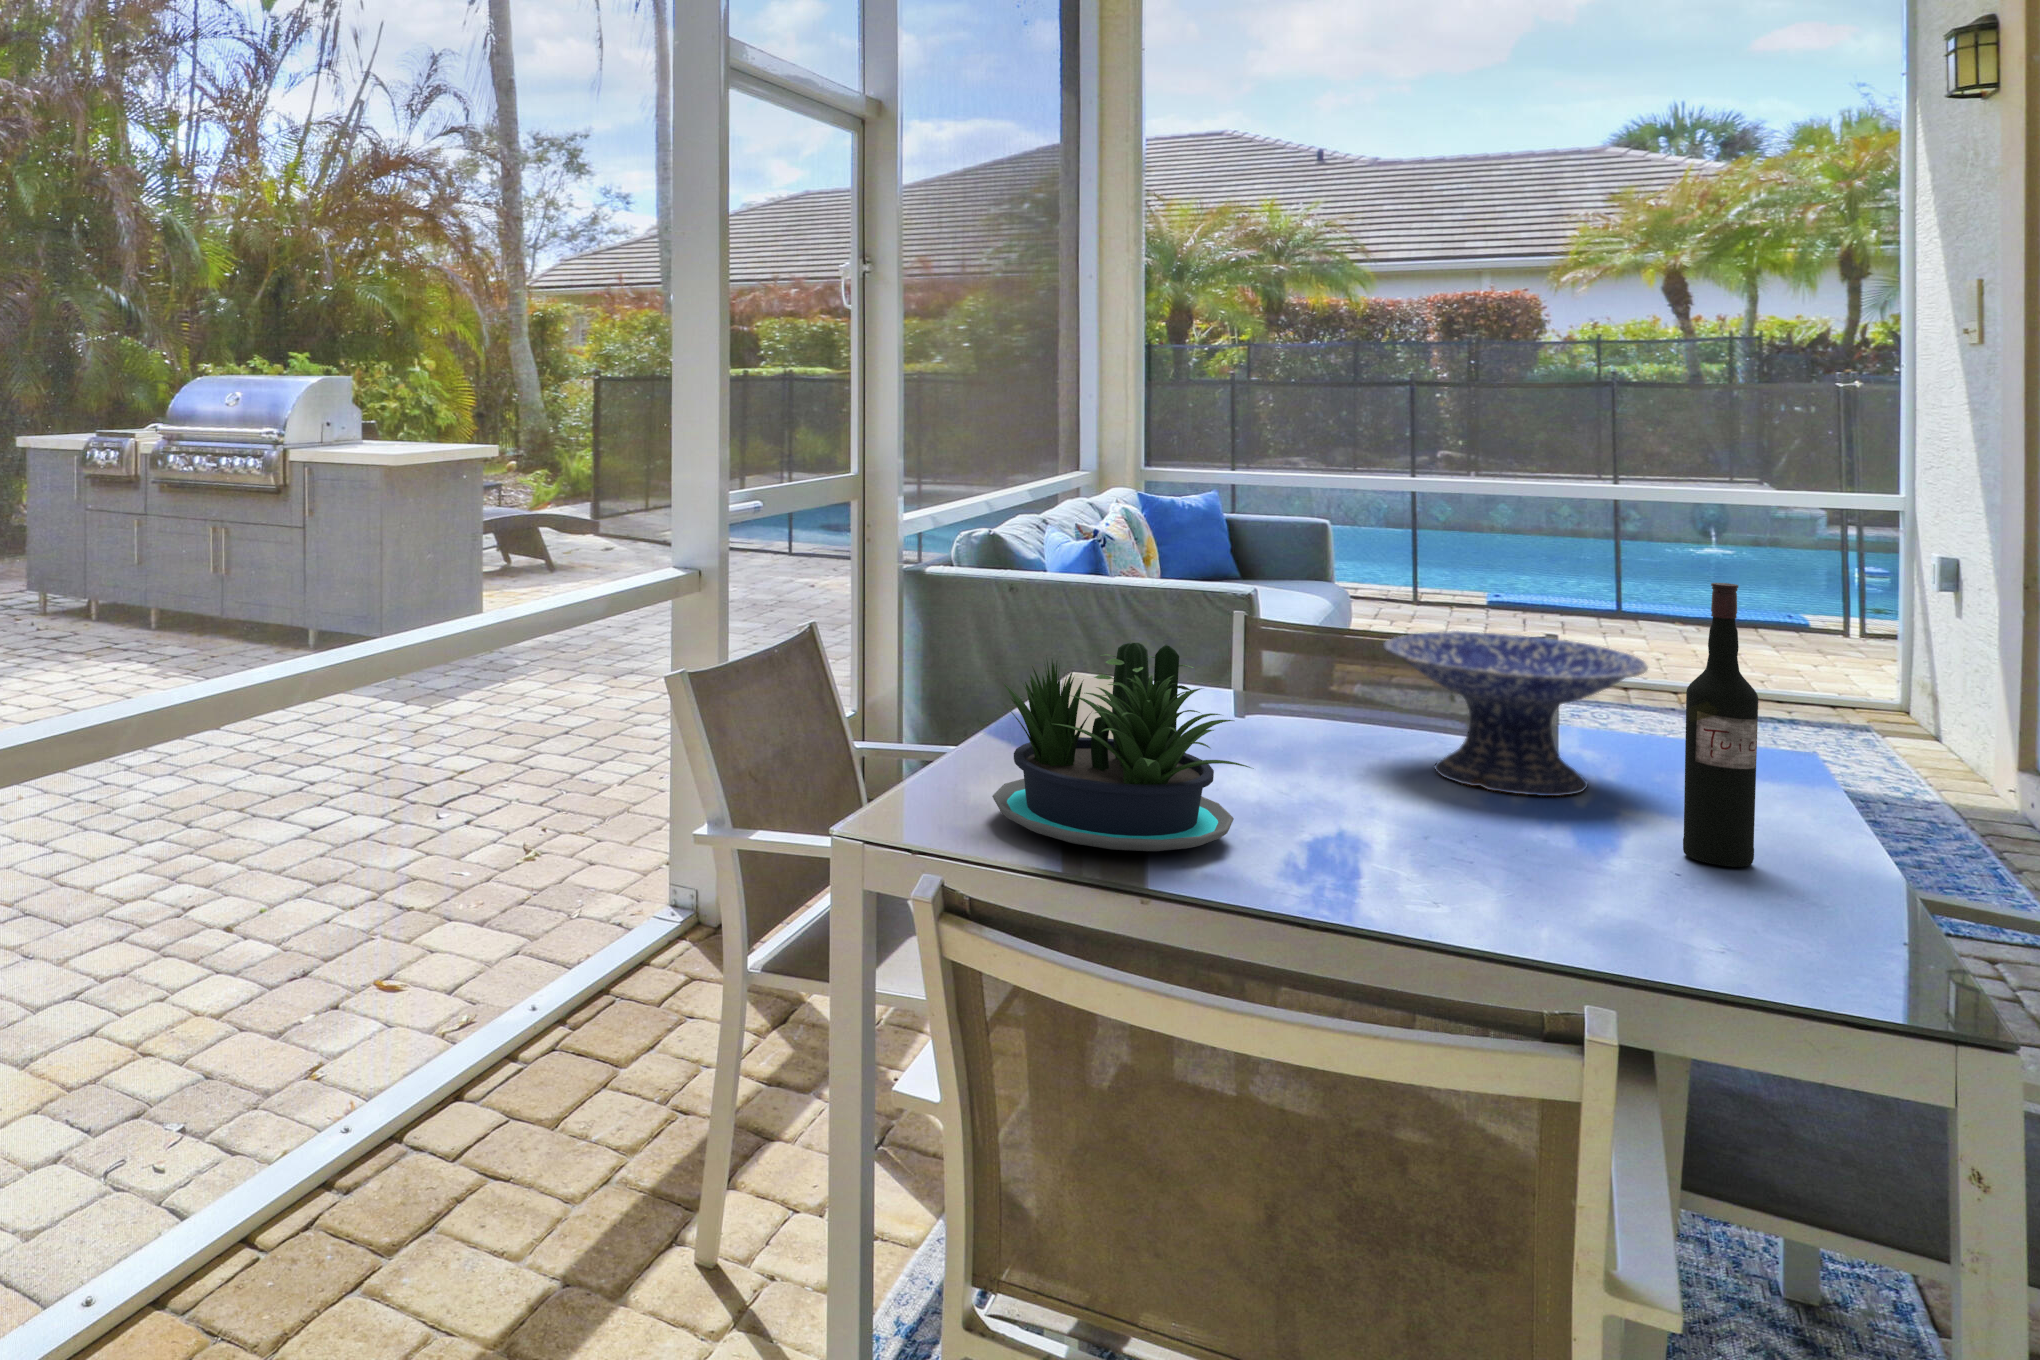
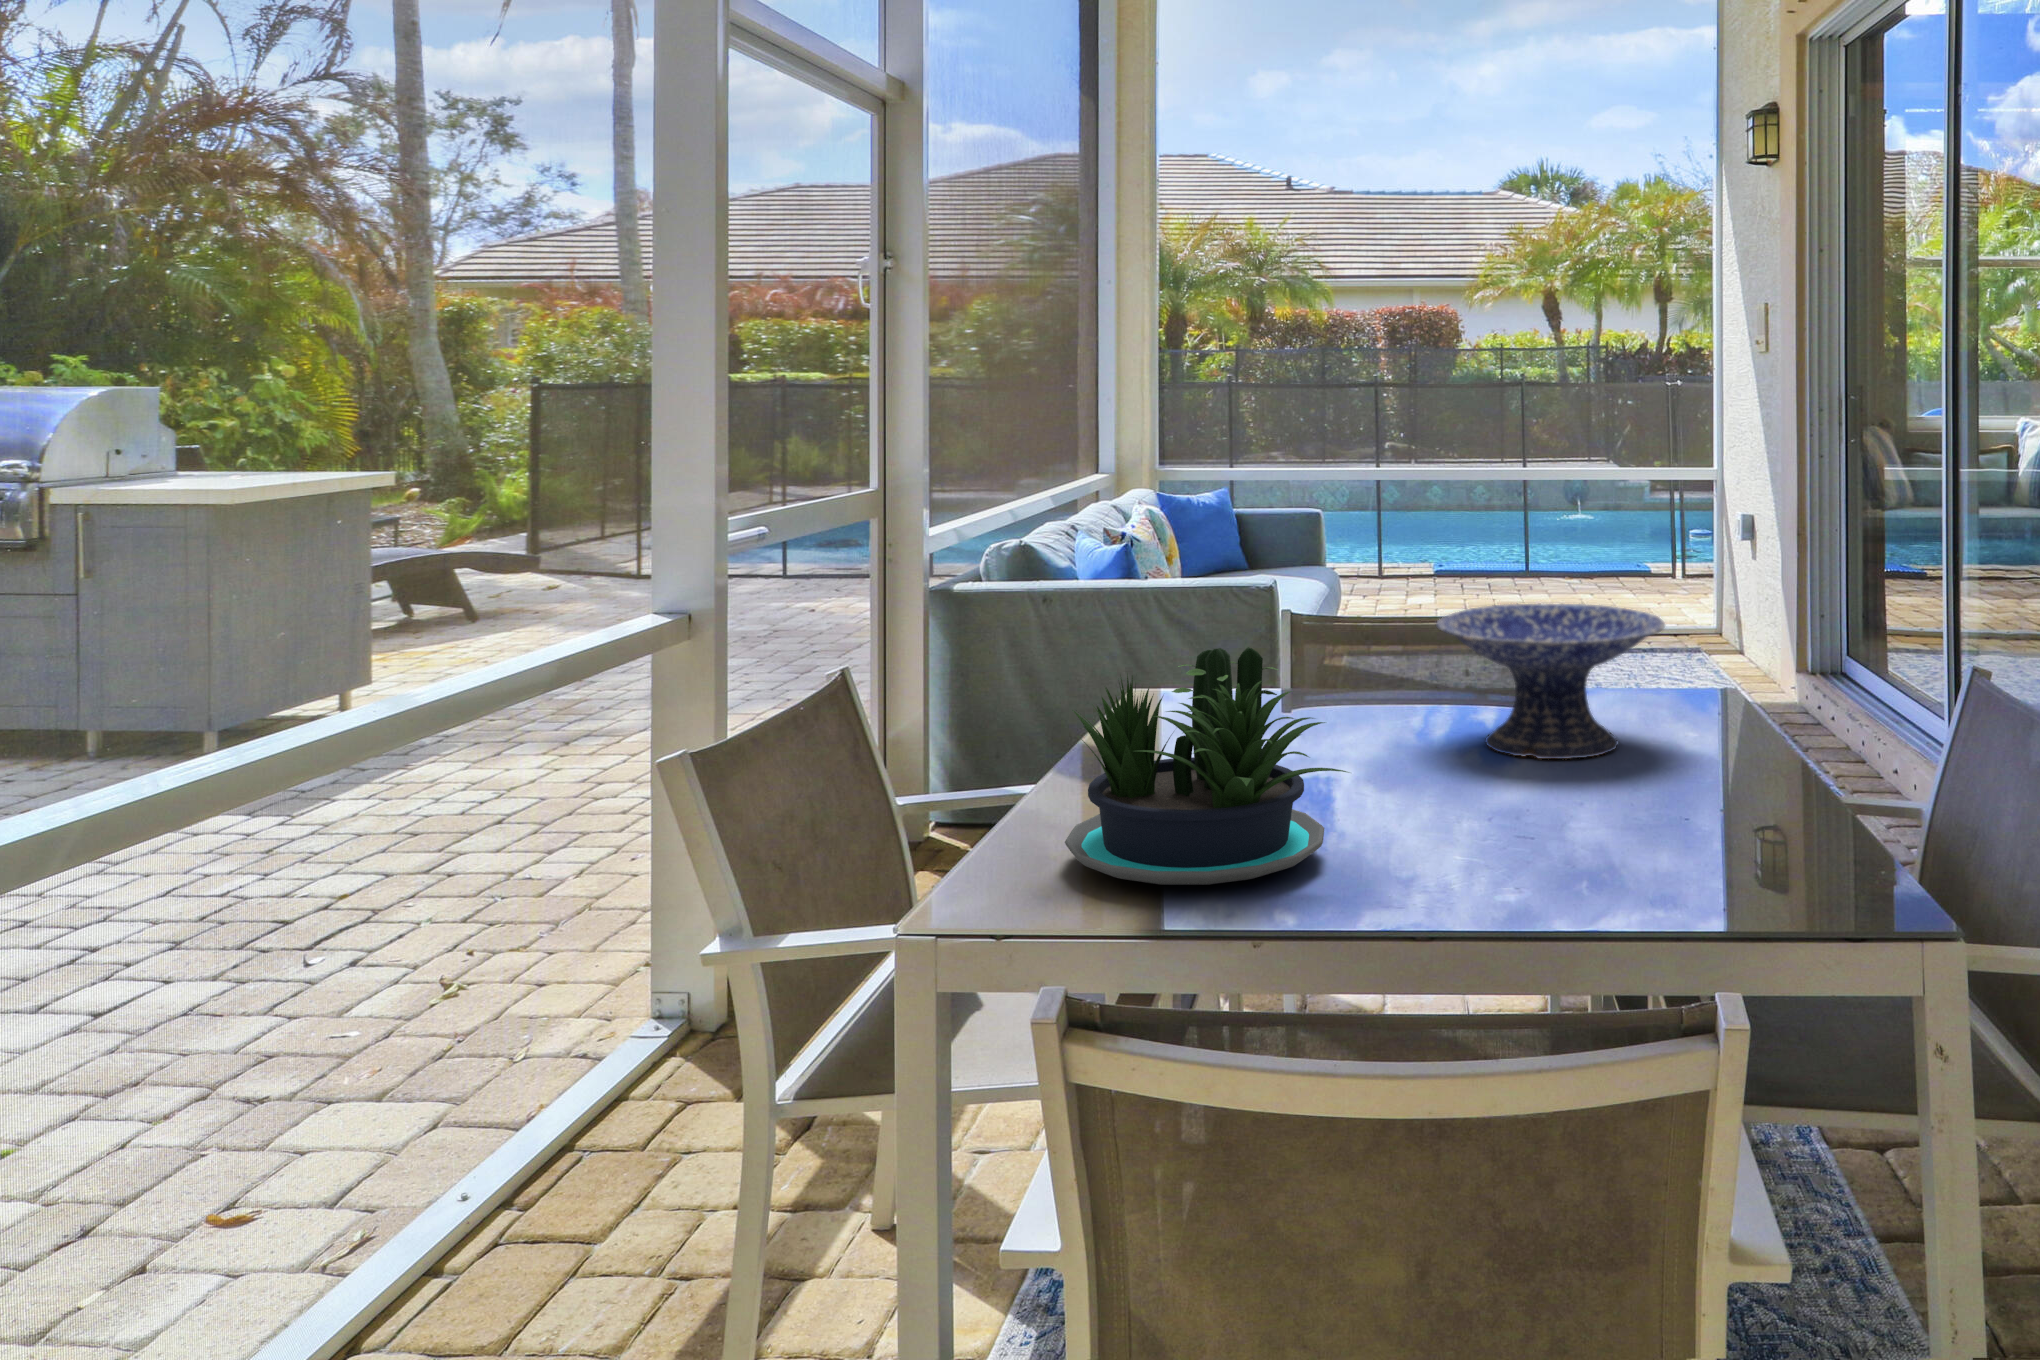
wine bottle: present [1683,583,1758,867] -> none [1715,537,1773,804]

